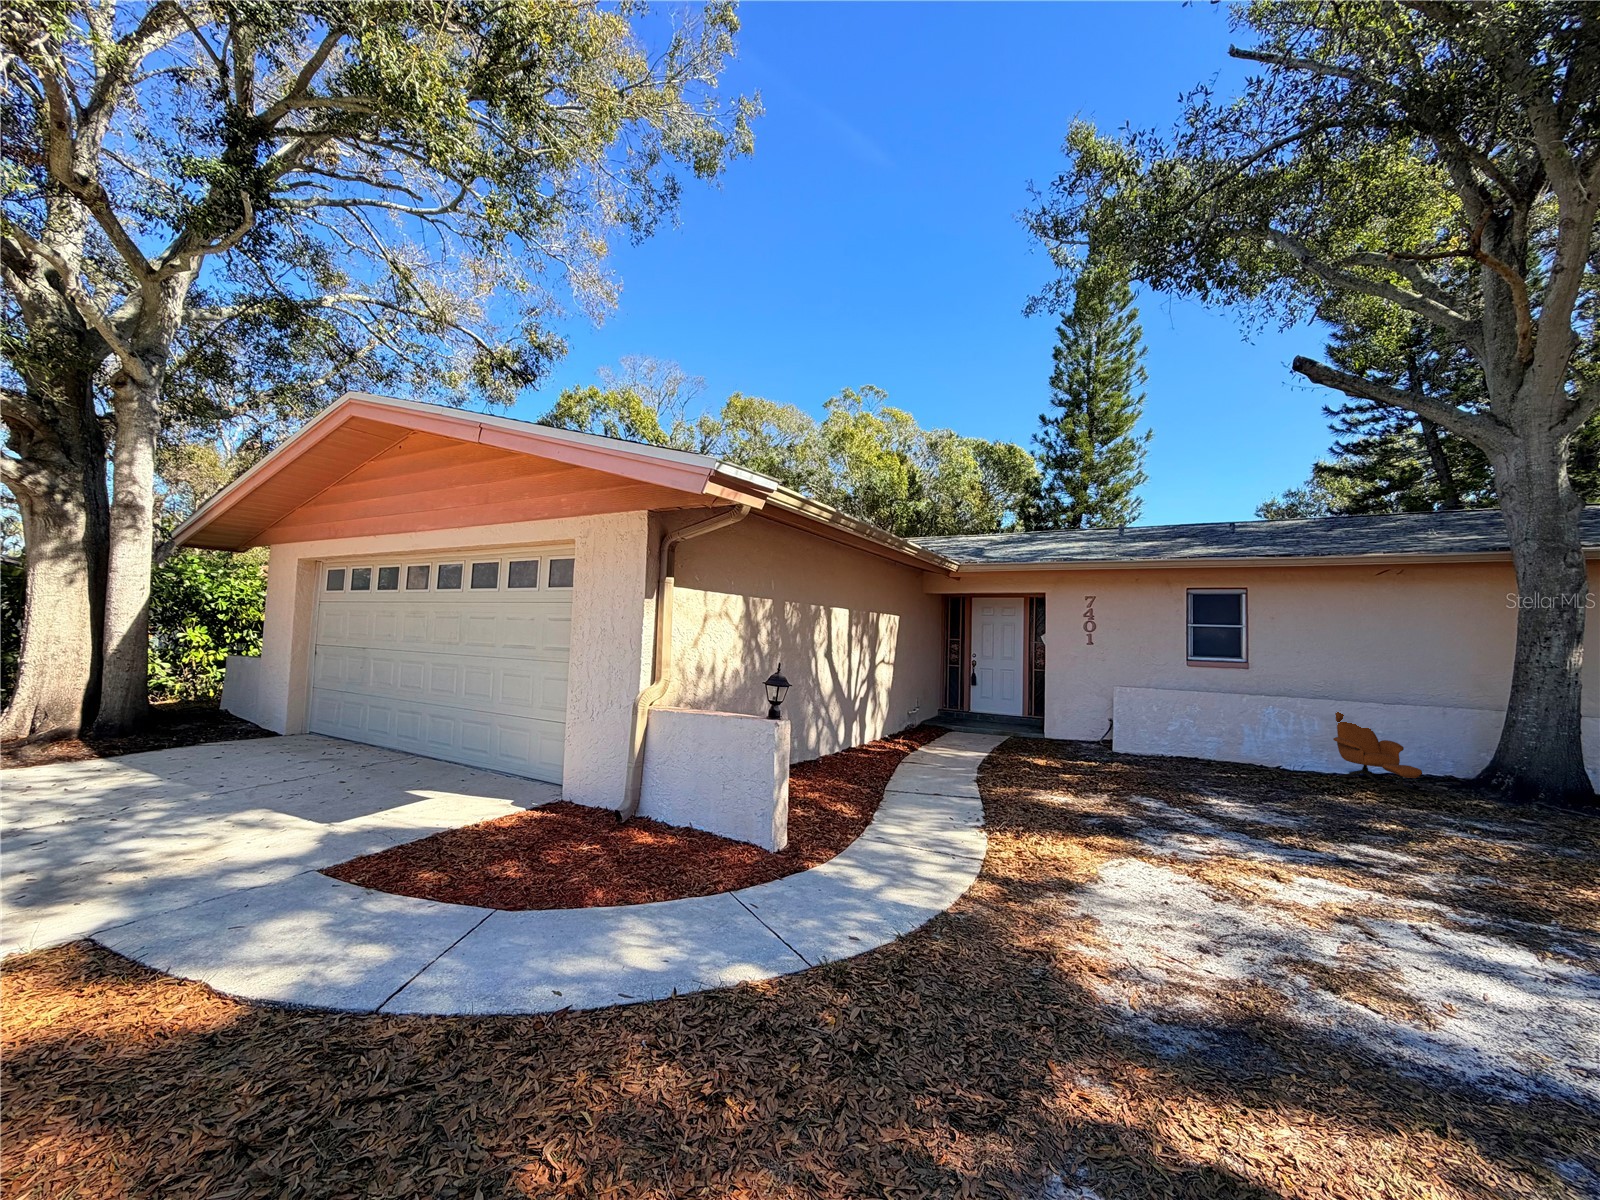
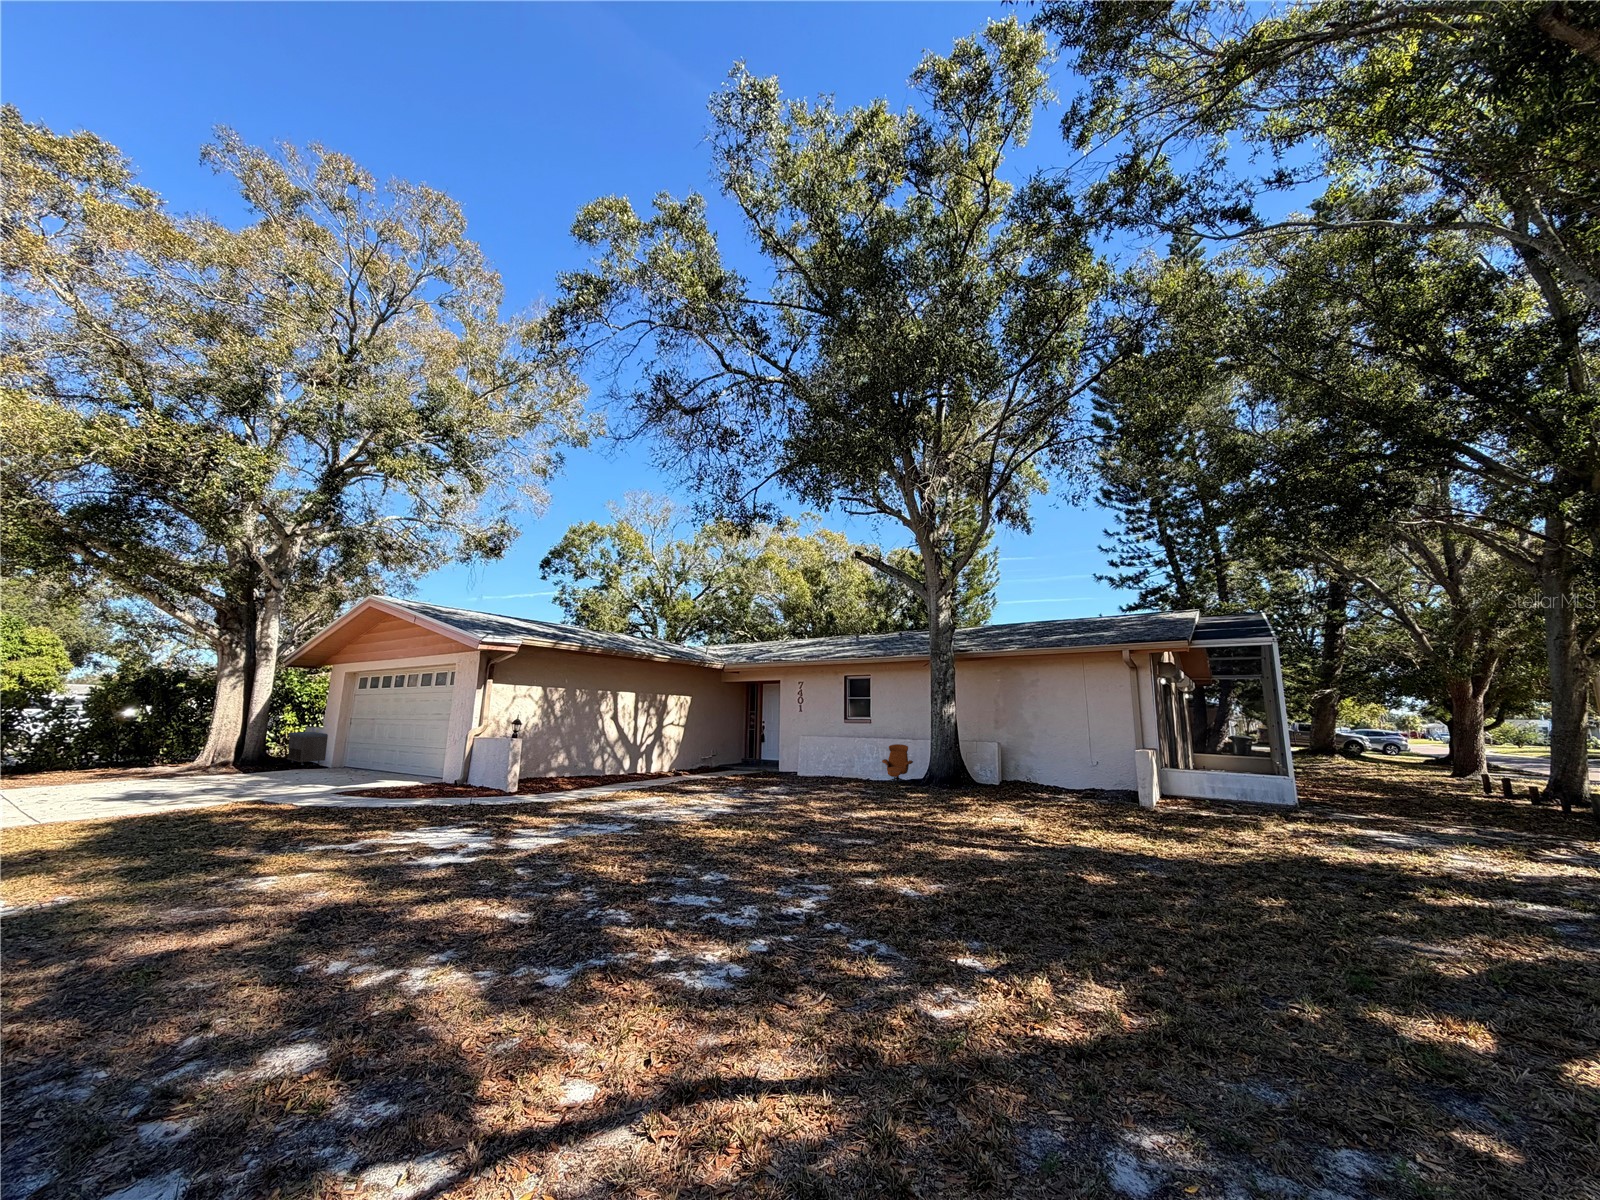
storage bench: none [194,666,274,731] -> present [287,732,328,765]

